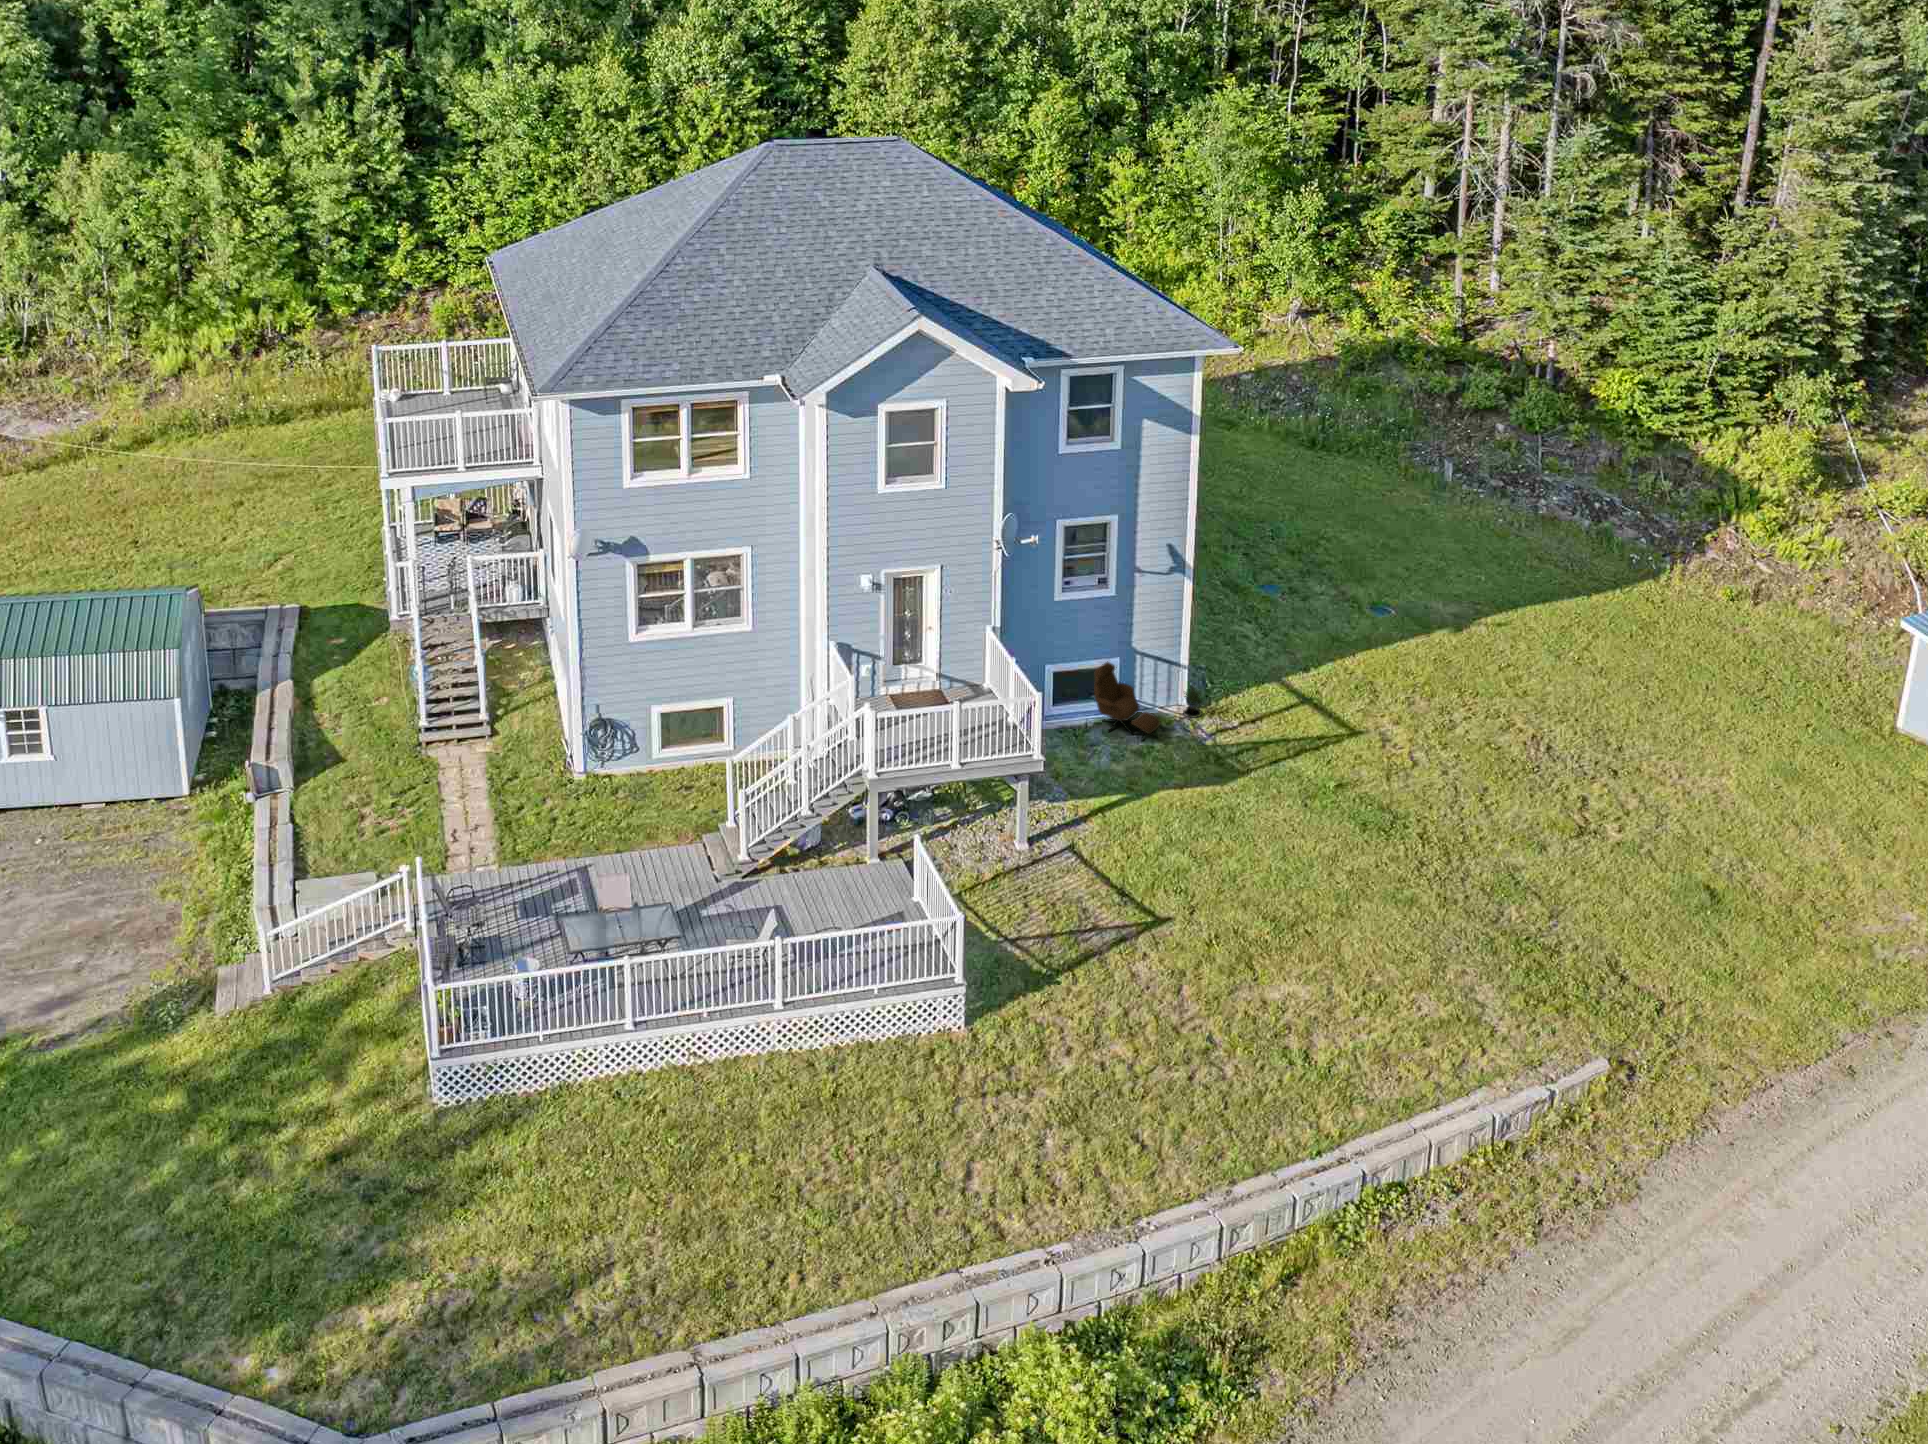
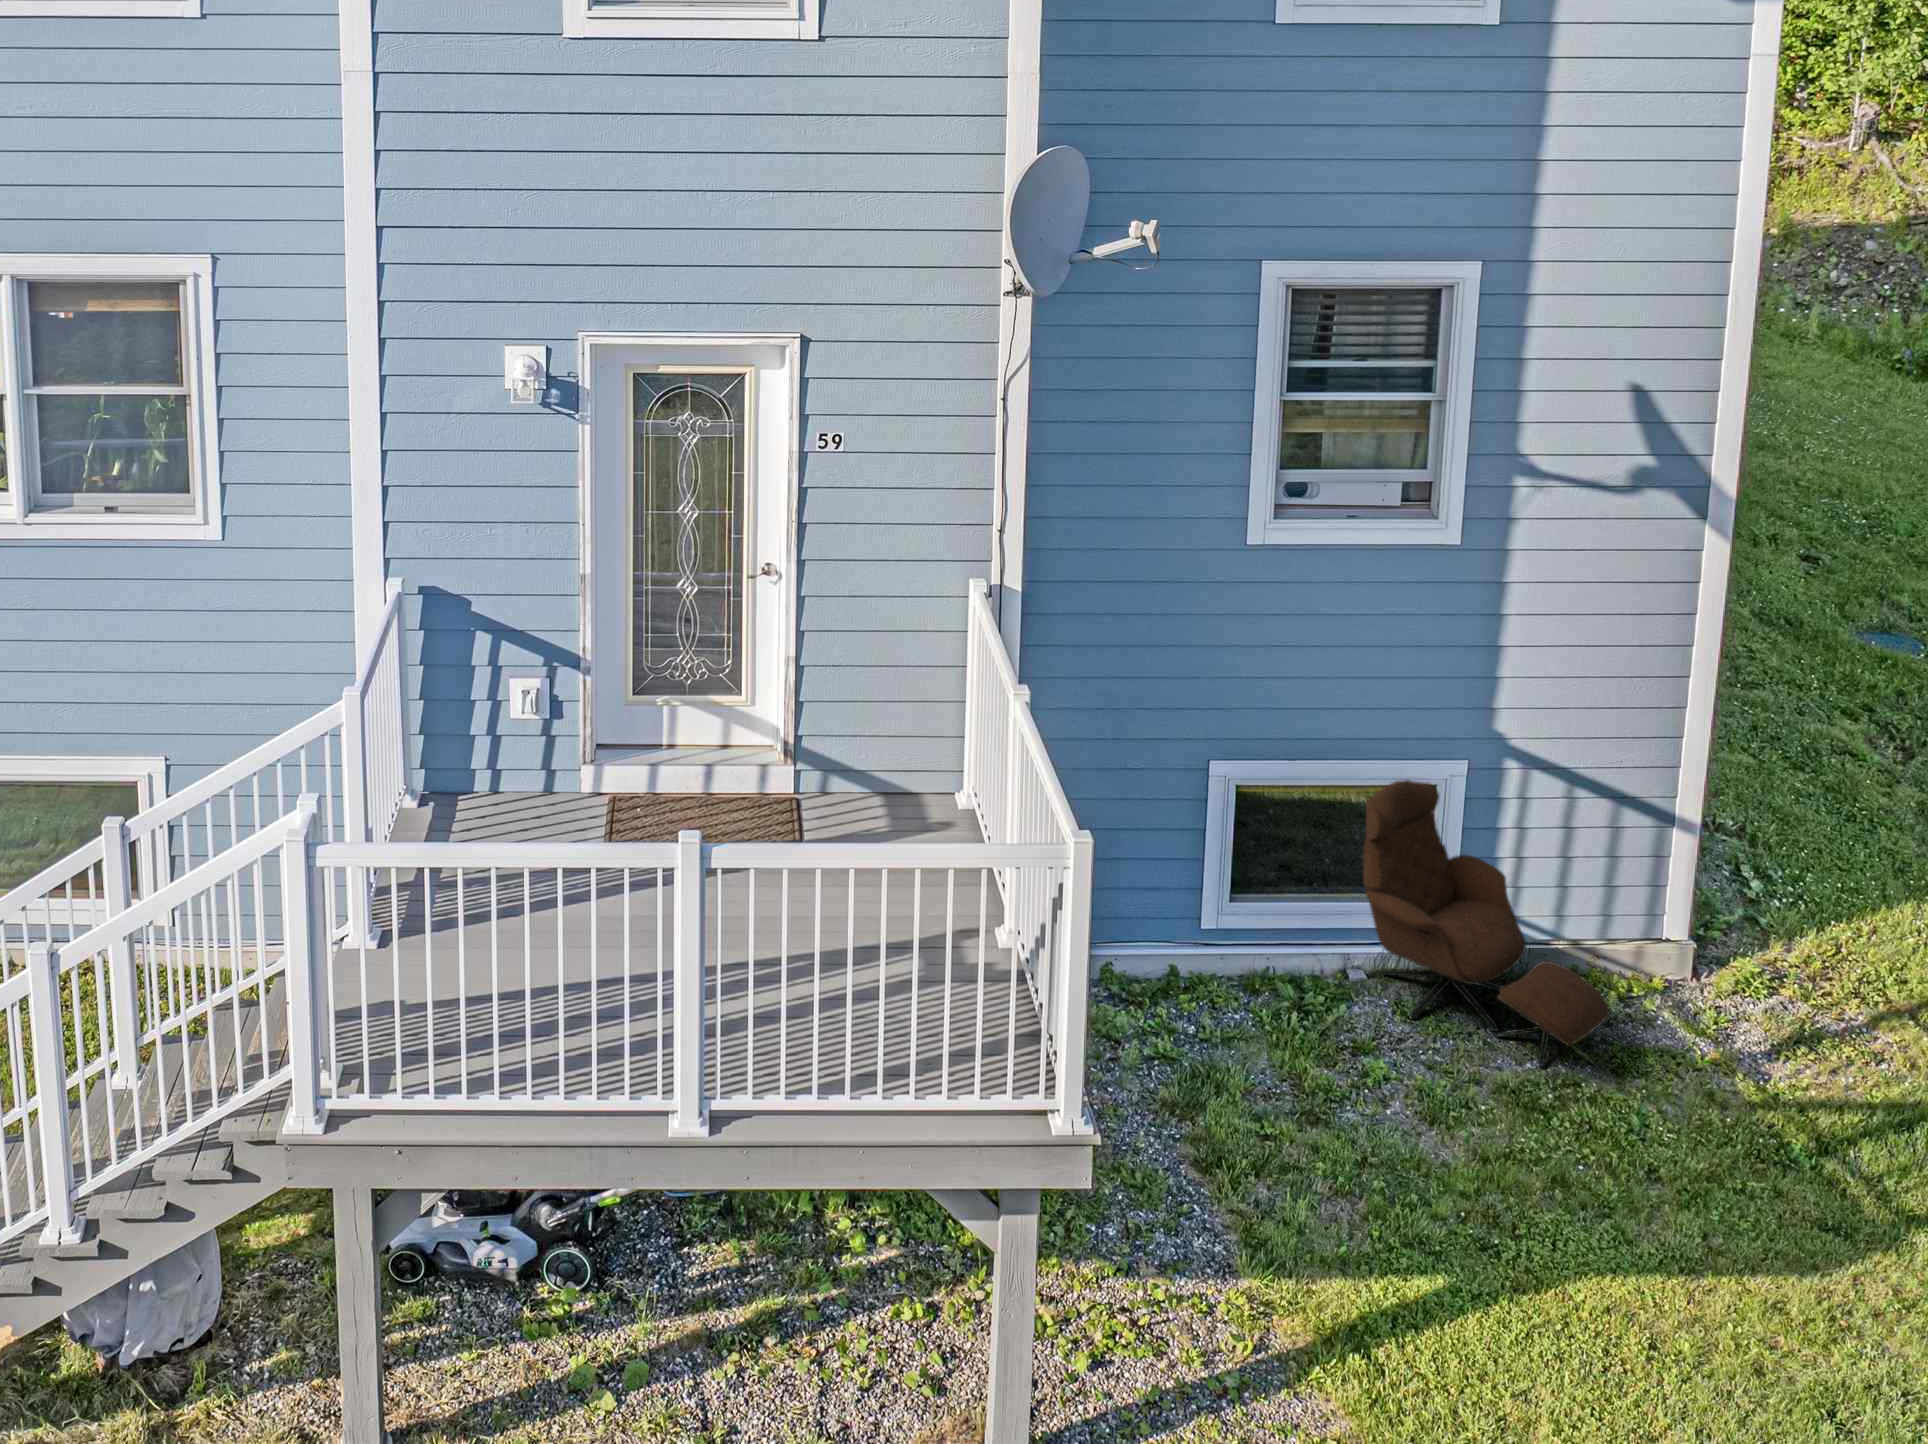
potted tree: present [1183,685,1204,718] -> none [1676,879,1770,1006]

